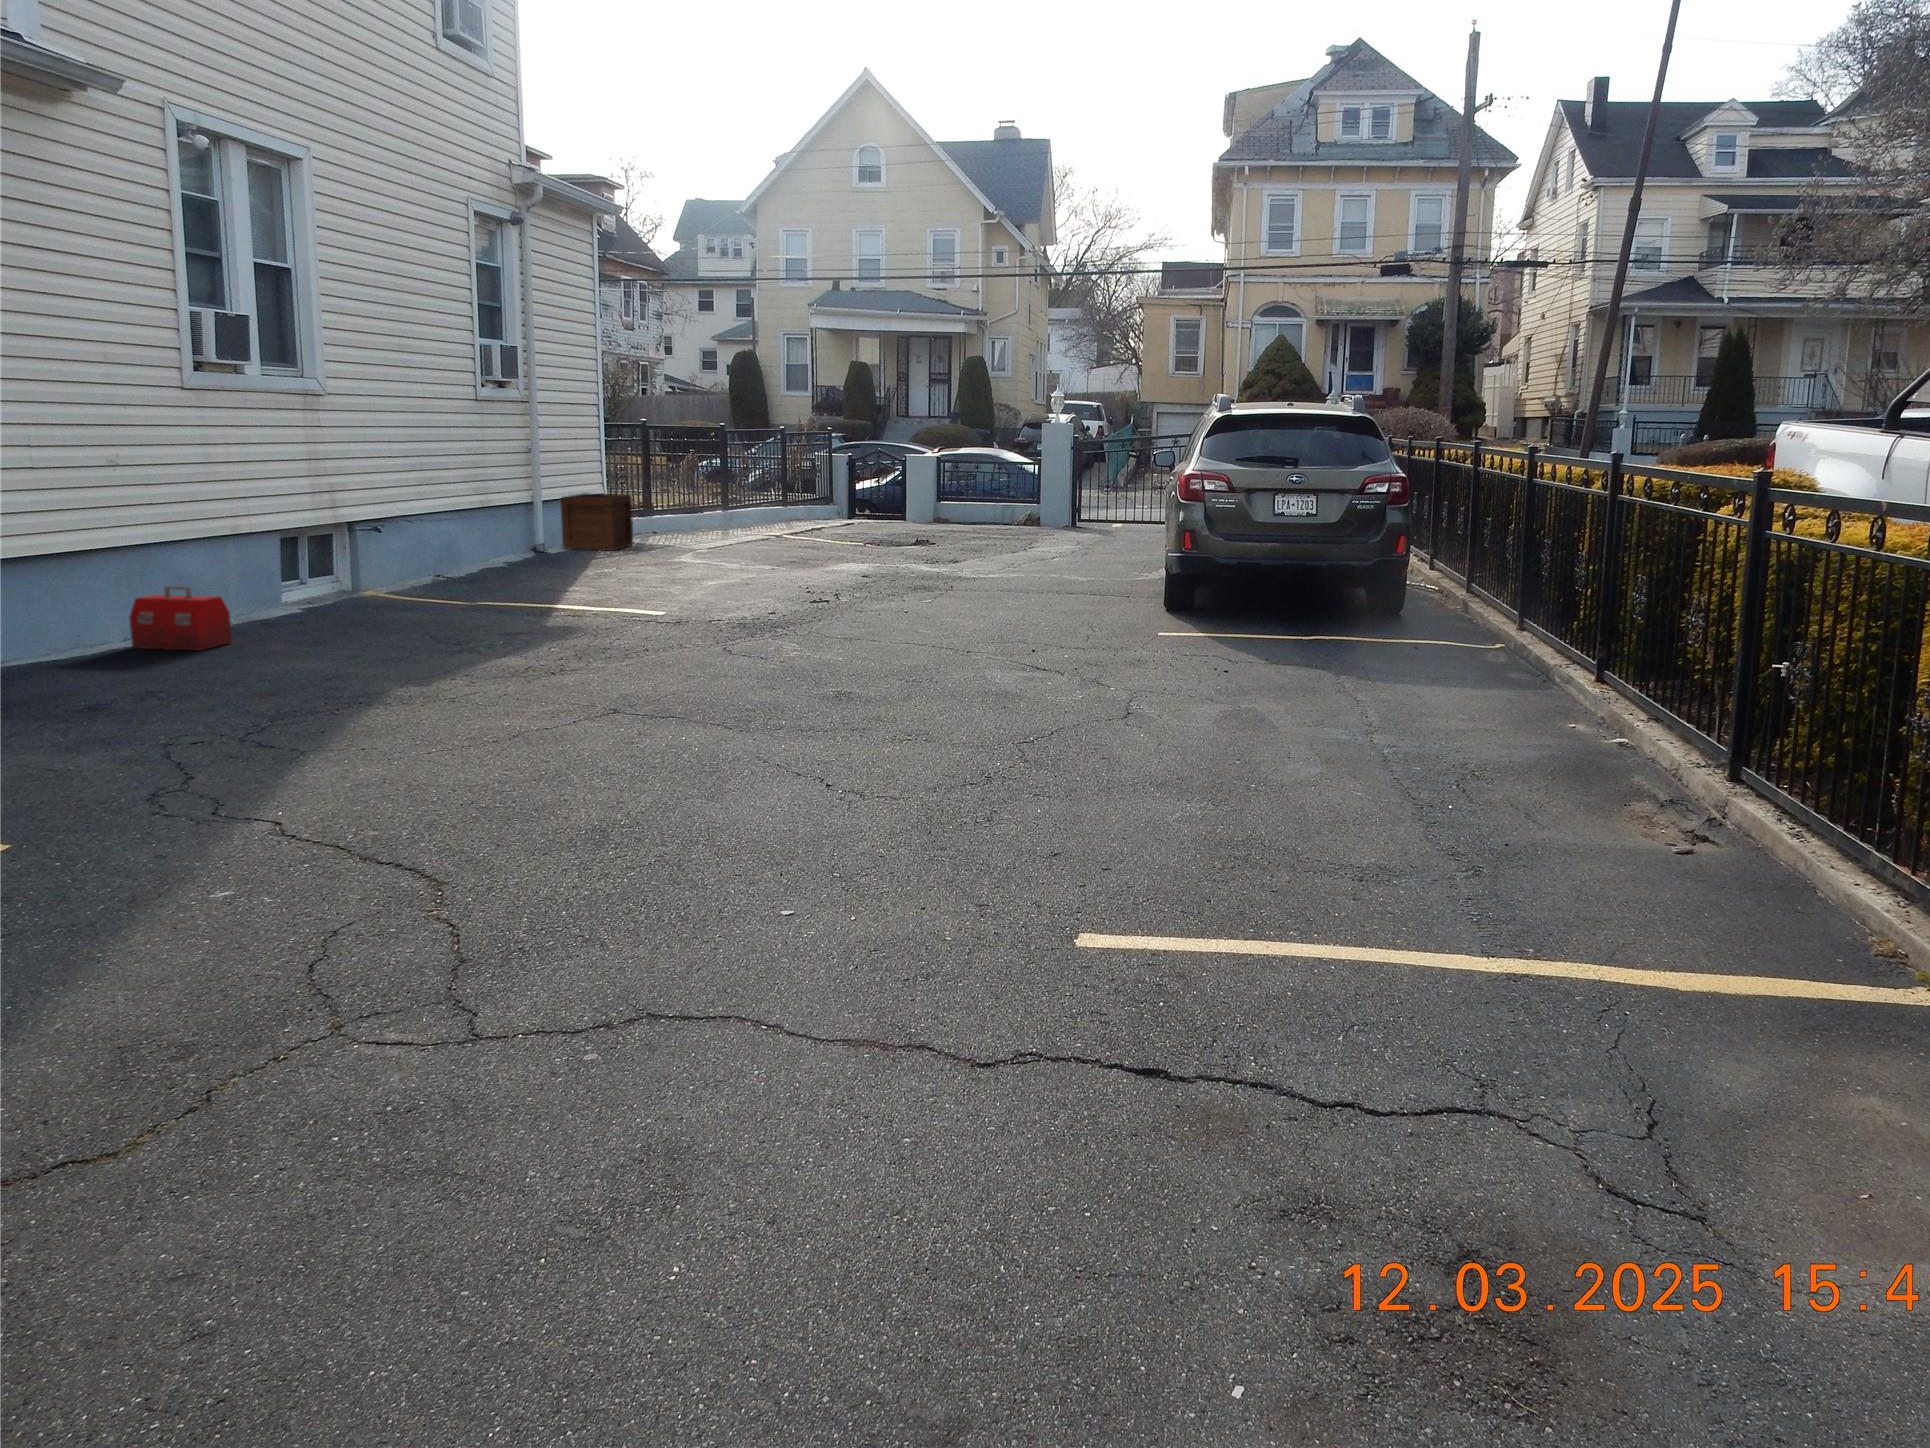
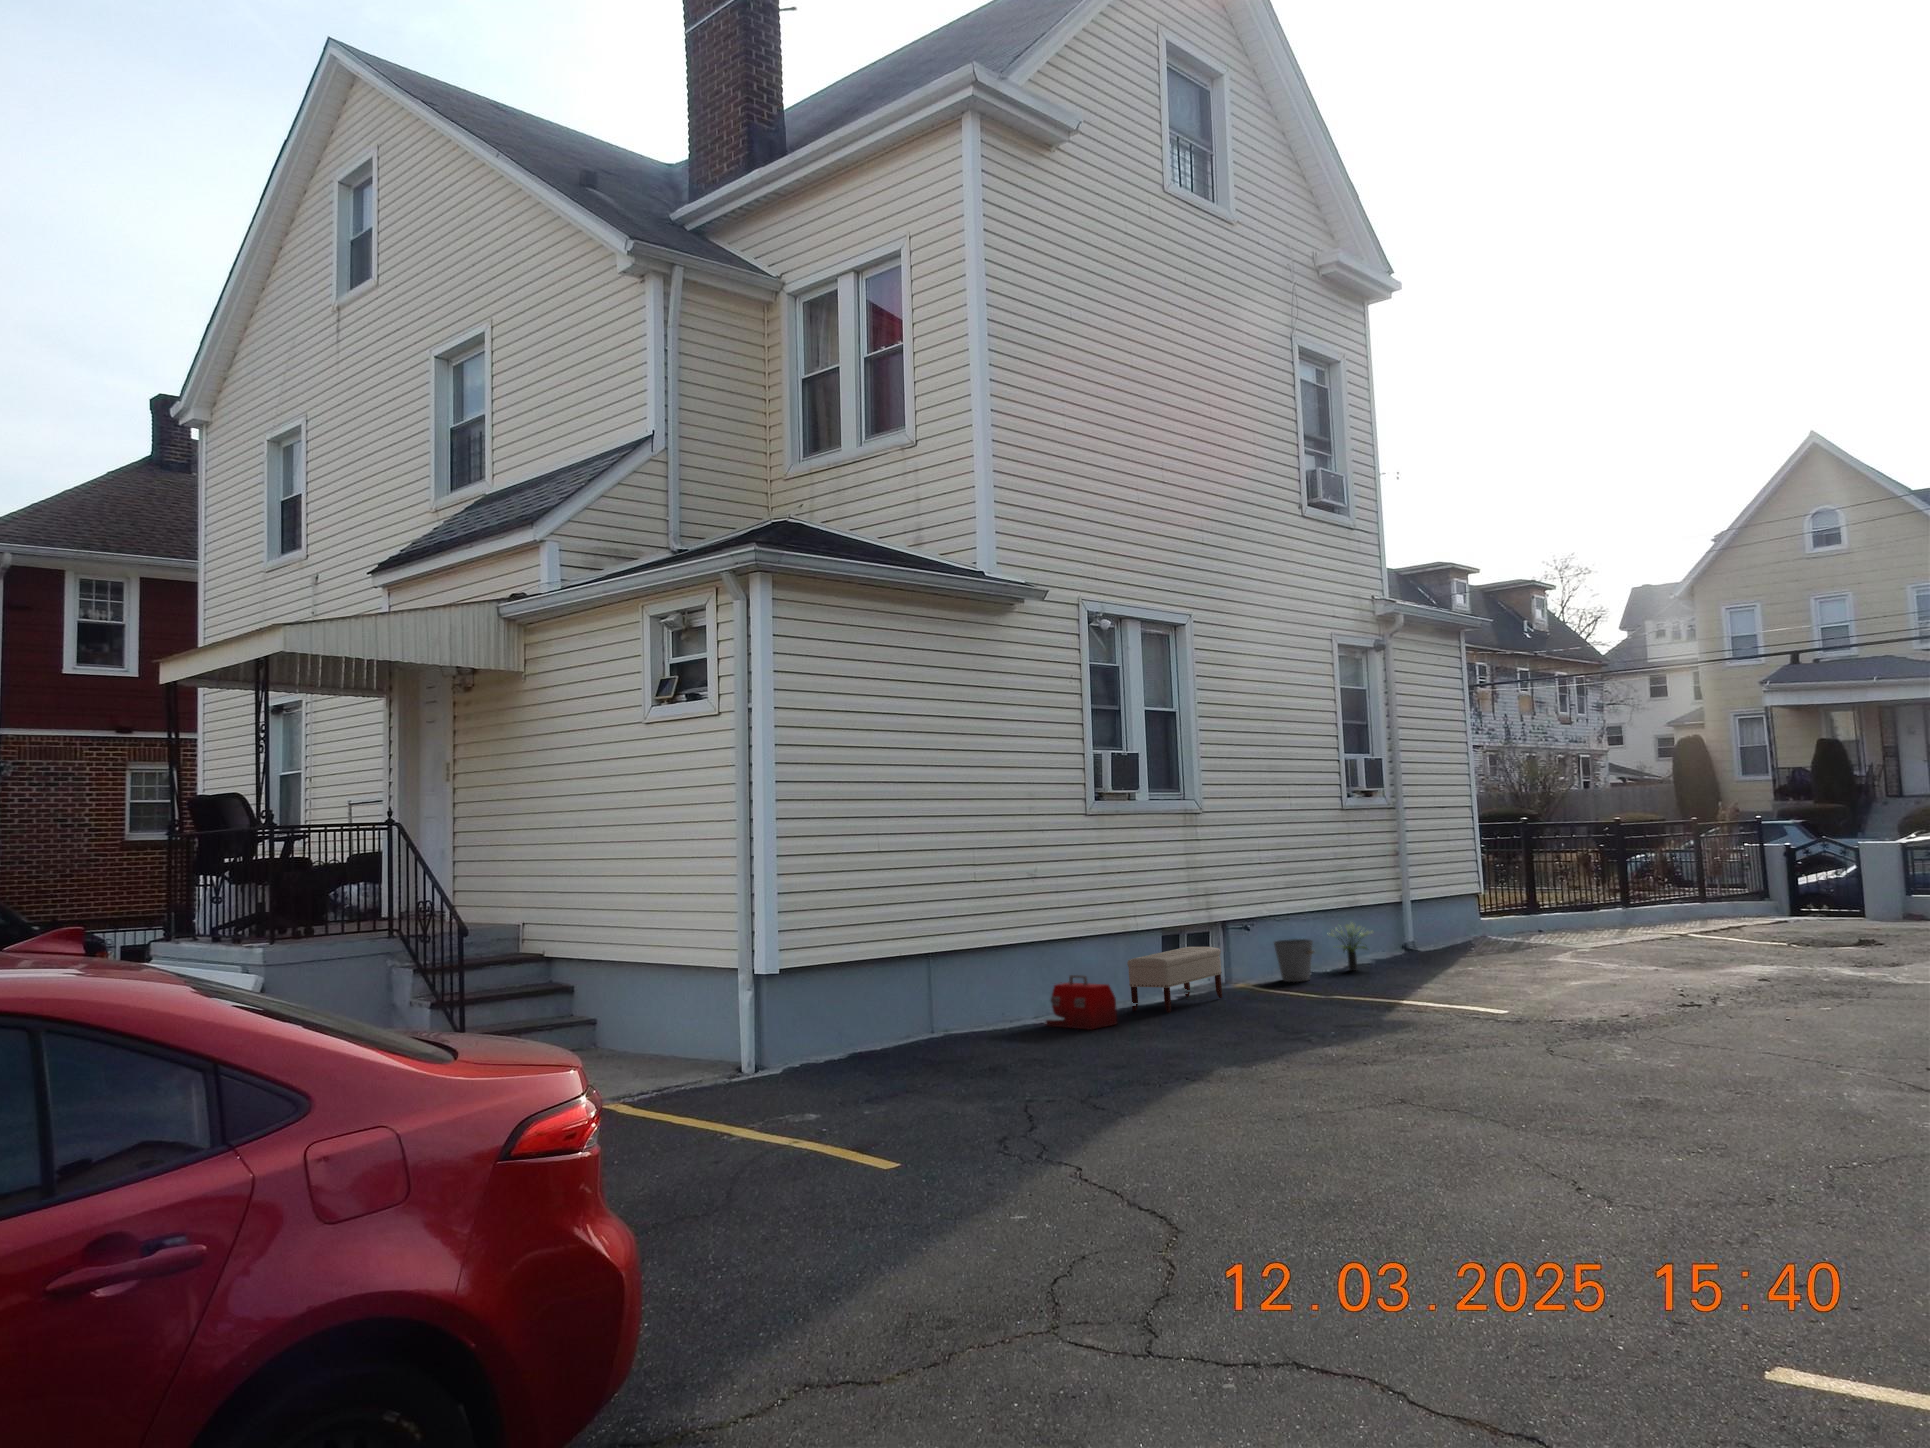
wooden crate: present [560,493,633,551] -> none [1434,892,1512,949]
potted plant: none [458,522,509,574] -> present [1329,922,1373,971]
bucket: none [401,540,450,587] -> present [1274,939,1314,982]
bench: none [236,550,351,627] -> present [1127,947,1222,1013]

